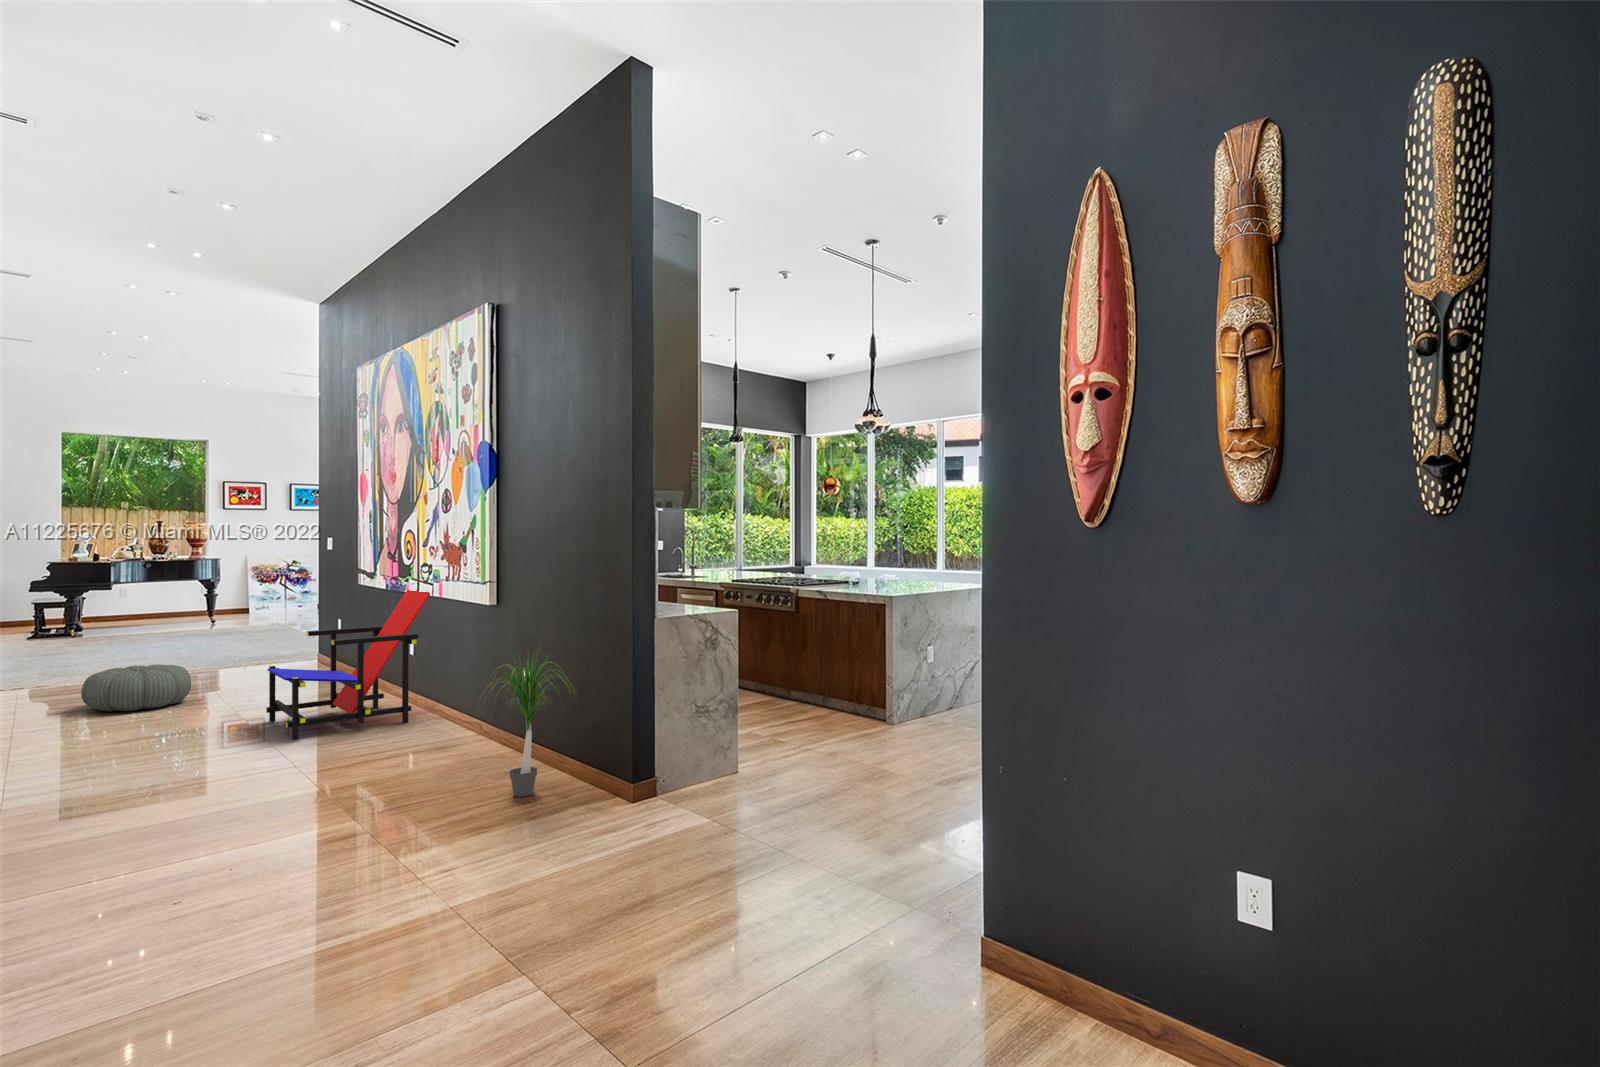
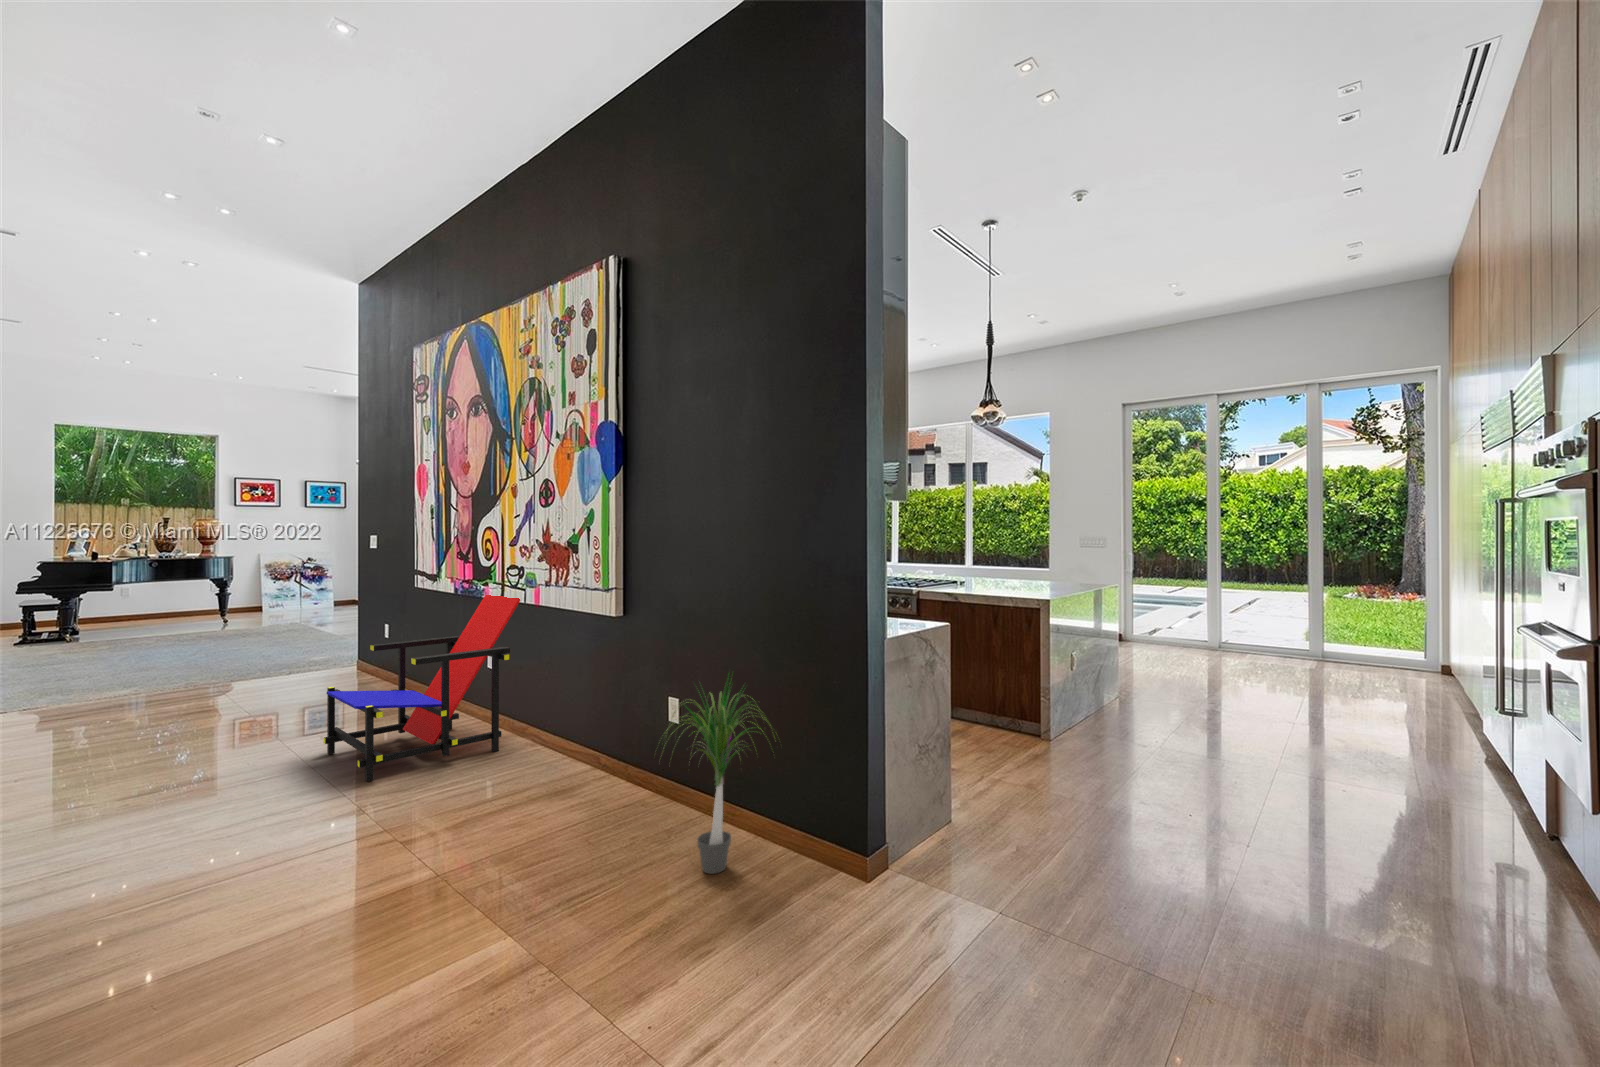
pouf: present [81,664,191,712] -> none [84,683,222,742]

